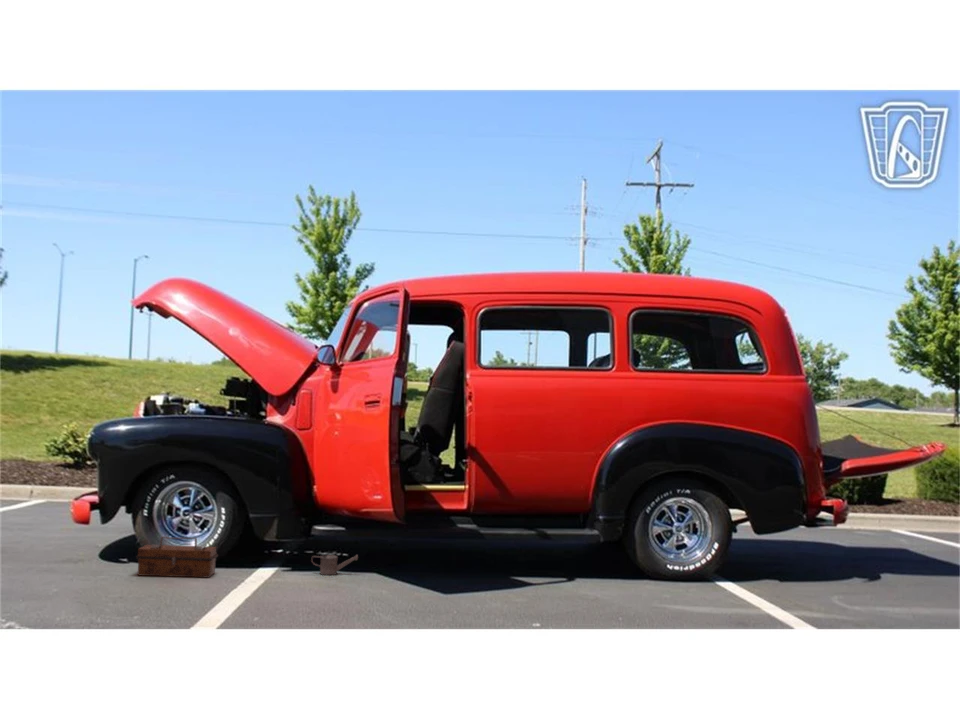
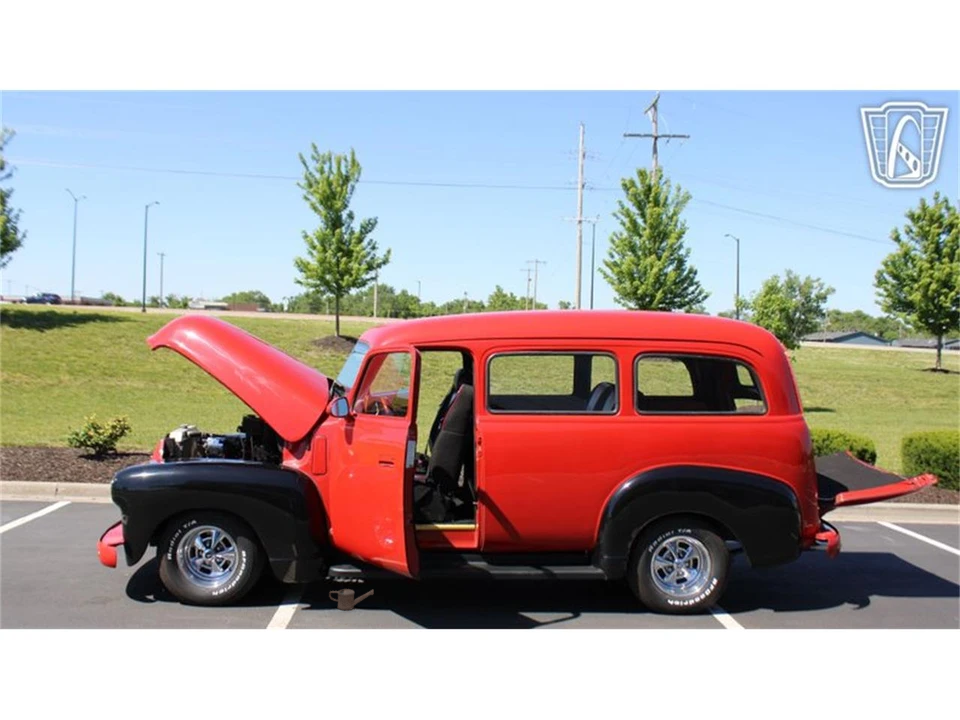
toolbox: present [136,537,218,577] -> none [162,578,241,617]

